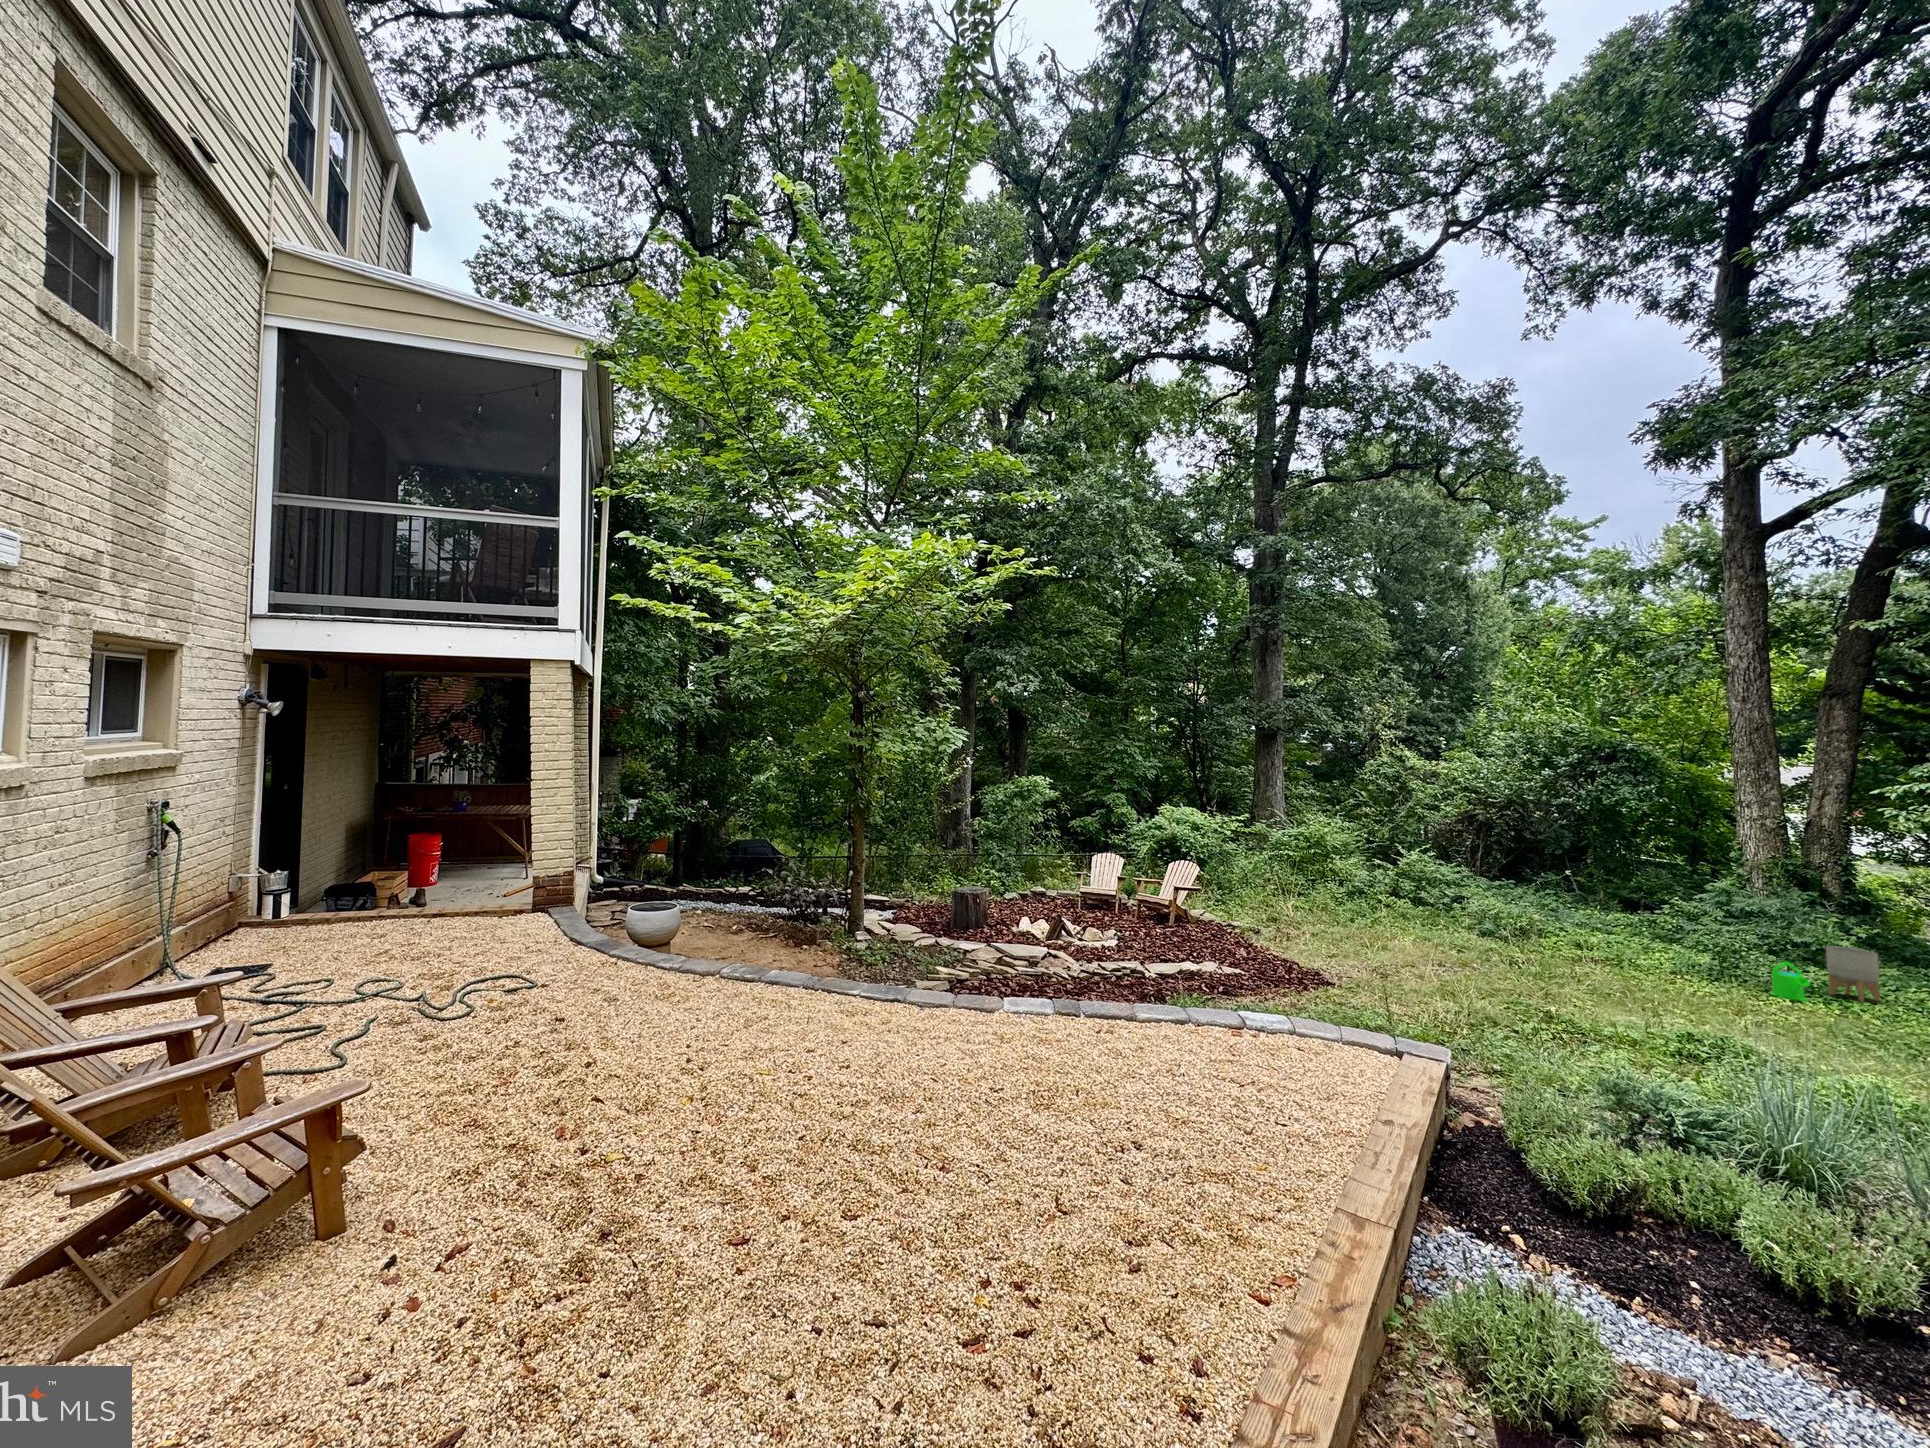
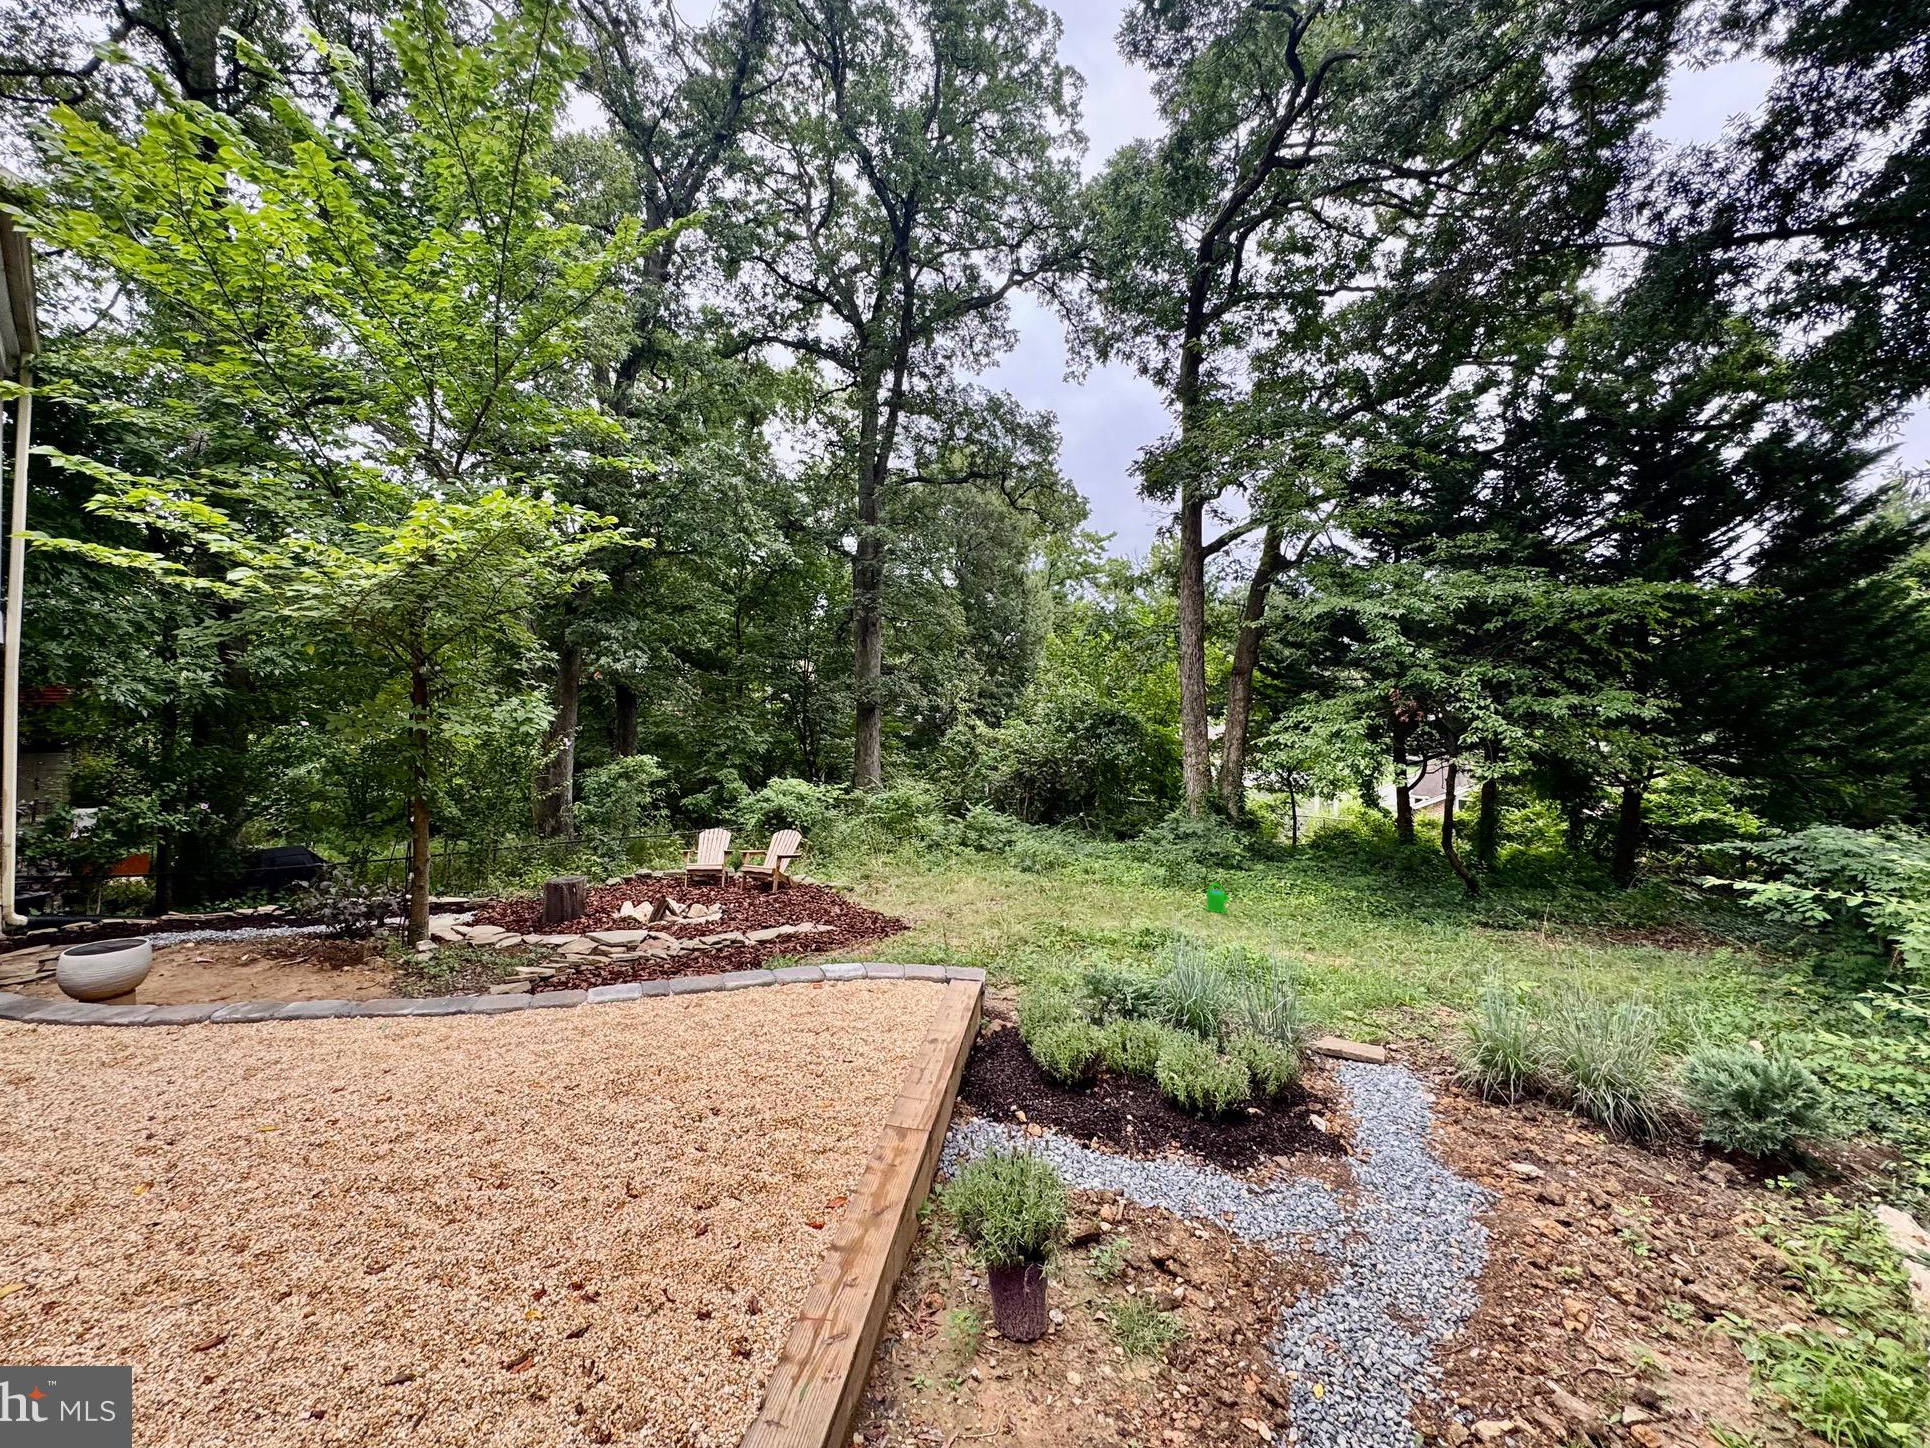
planter: present [1826,946,1880,1002] -> none [1236,865,1265,906]

